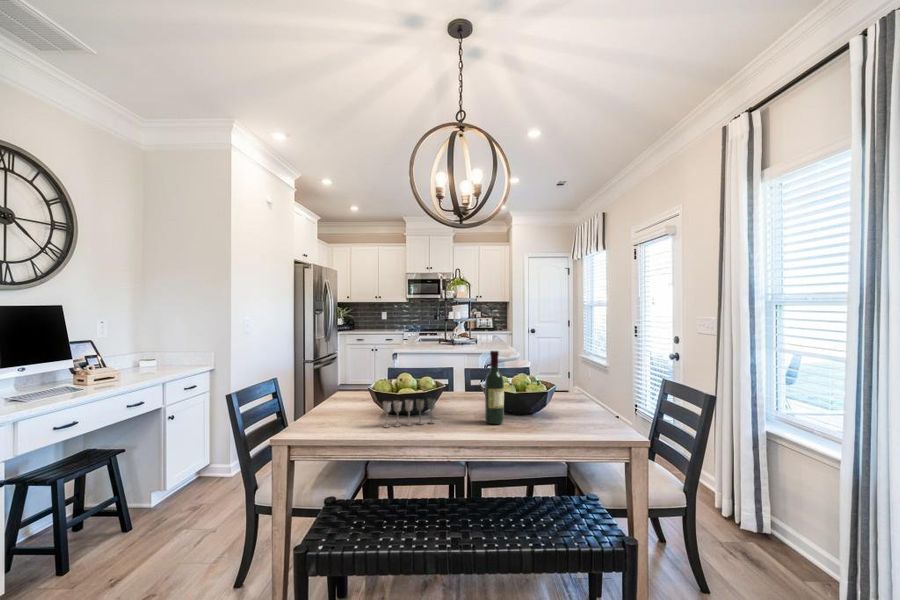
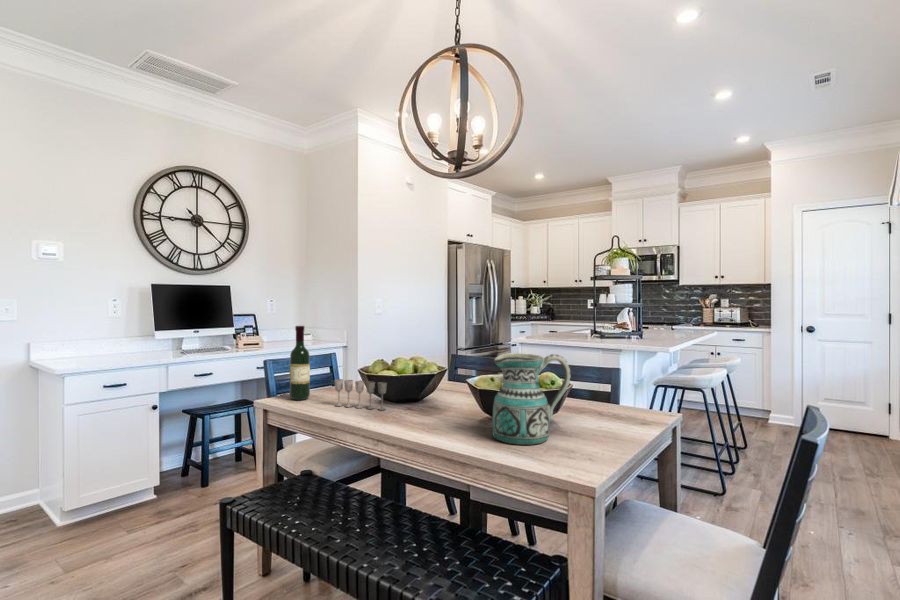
wine bottle: present [485,351,504,424] -> present [290,326,310,400]
ceramic pitcher: none [550,361,594,429] -> present [492,353,570,445]

